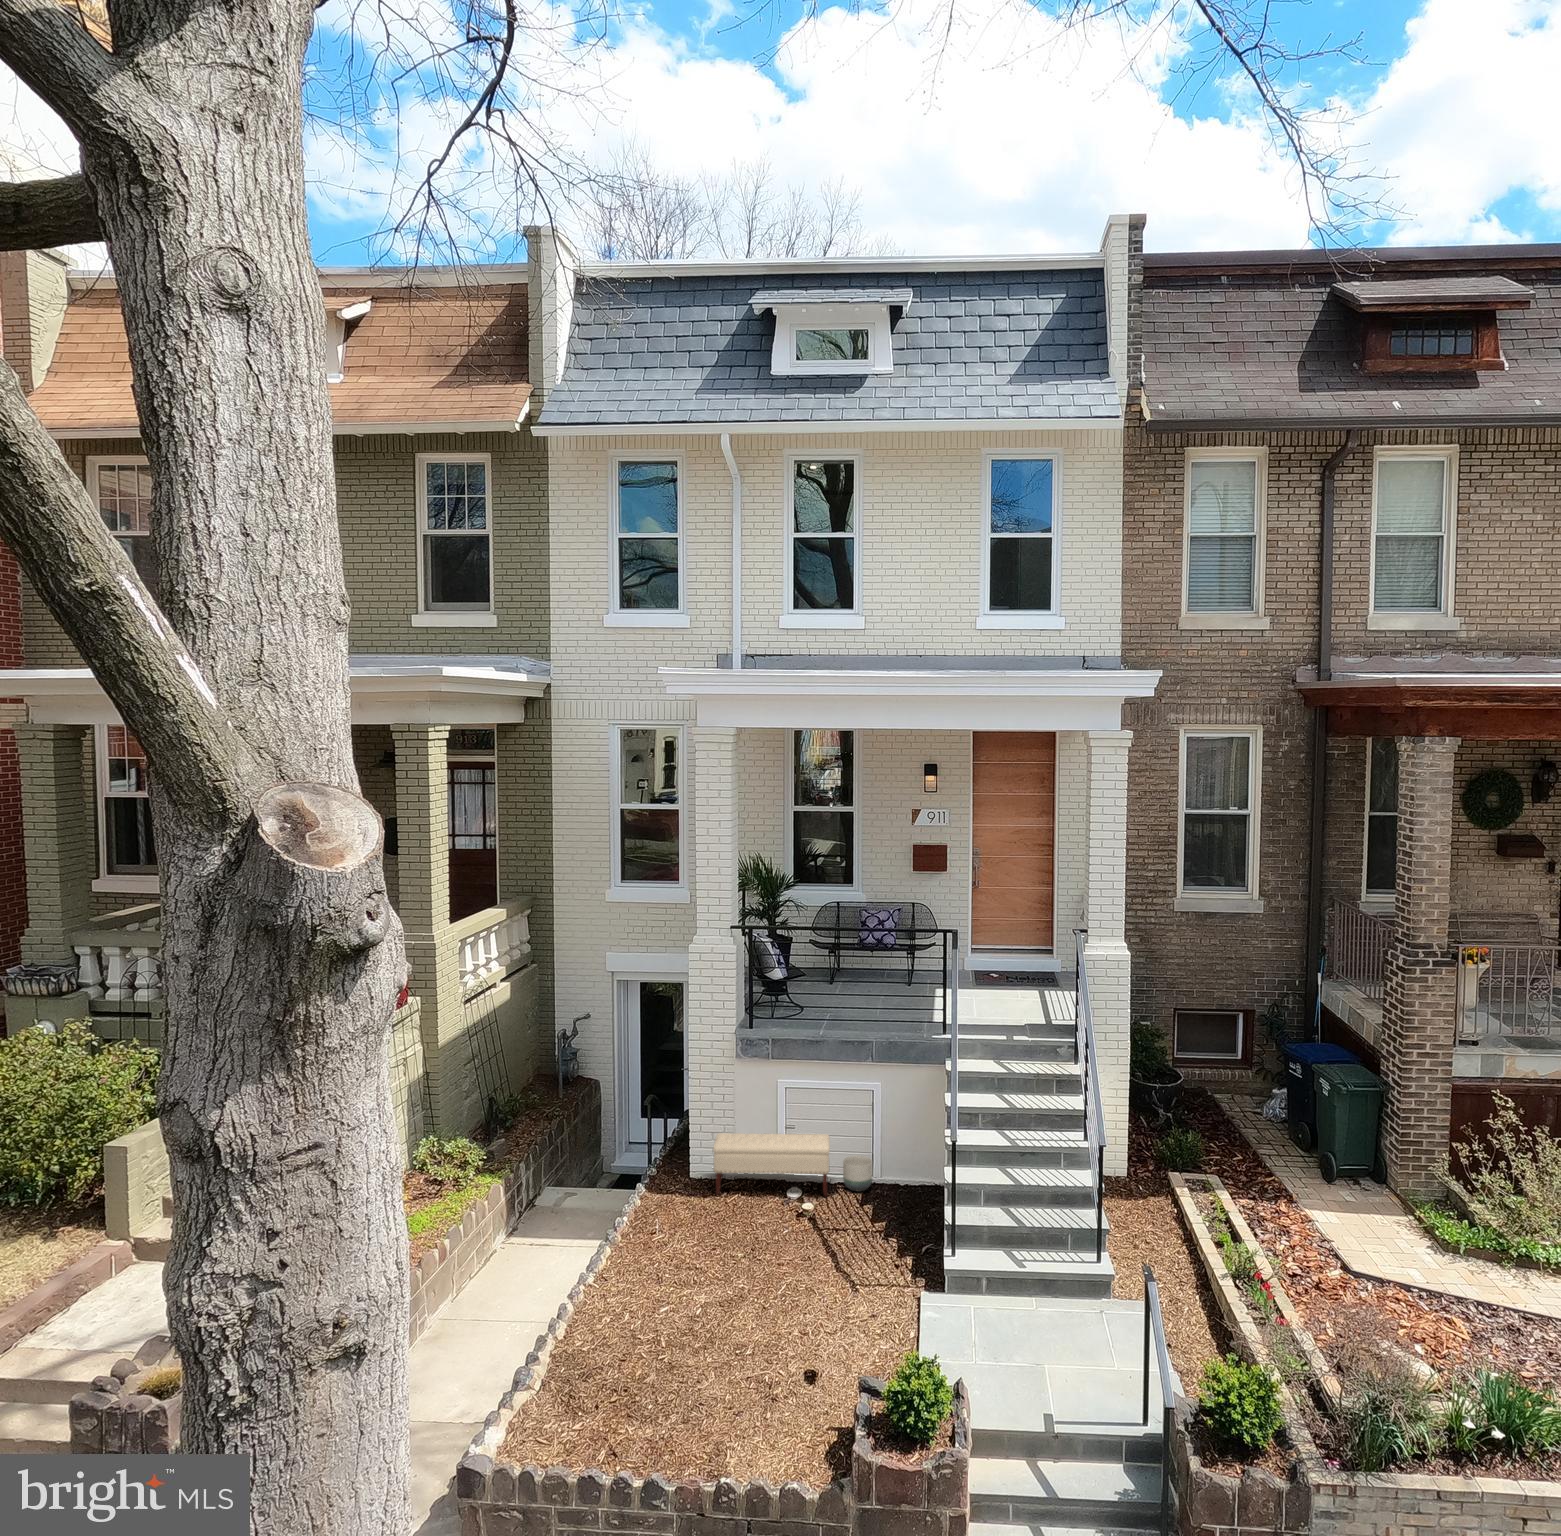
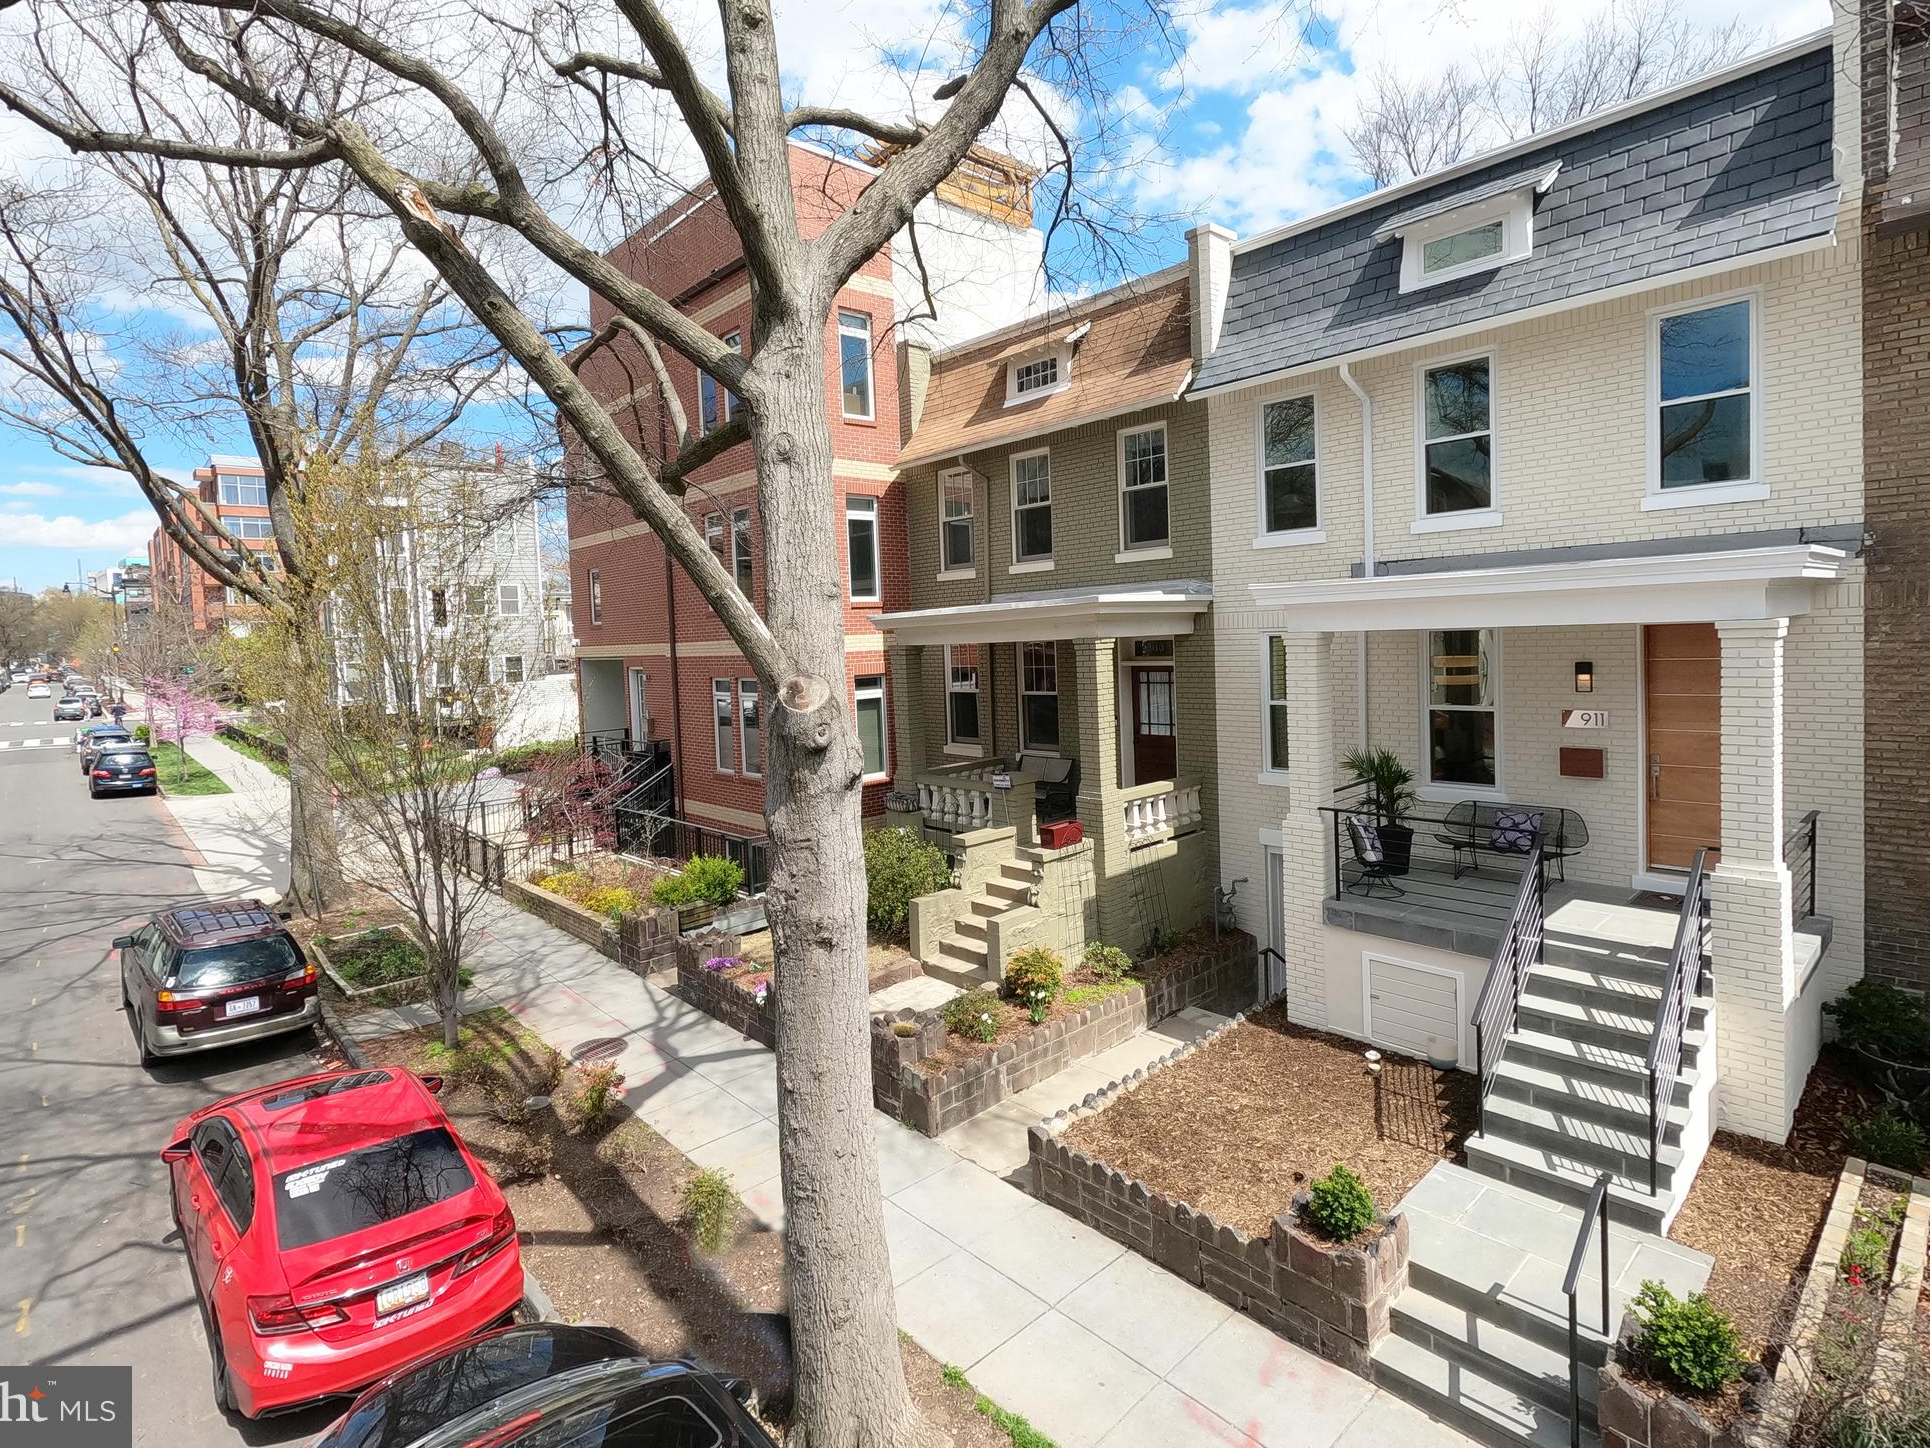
bench: present [713,1133,830,1197] -> none [1298,990,1417,1066]

